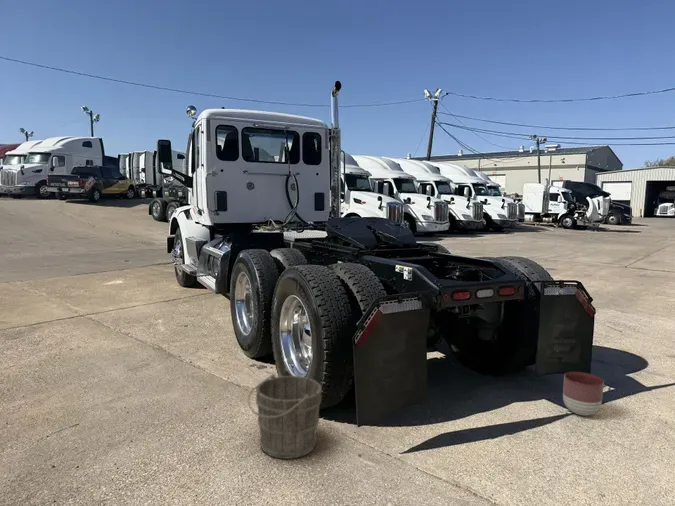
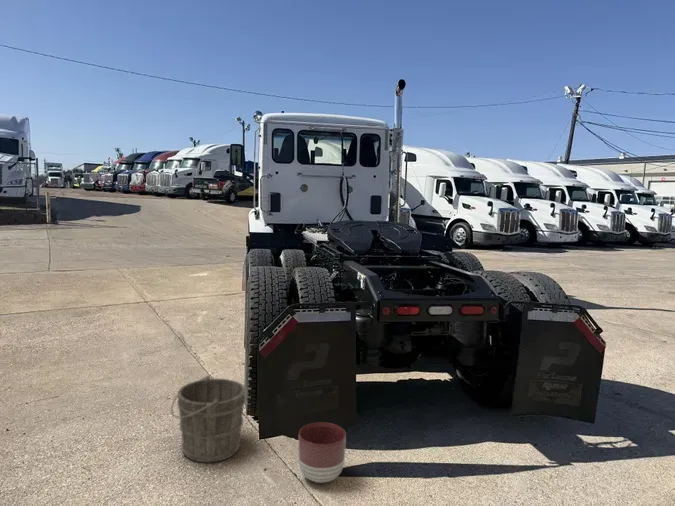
planter: present [563,372,604,416] -> present [298,423,346,483]

